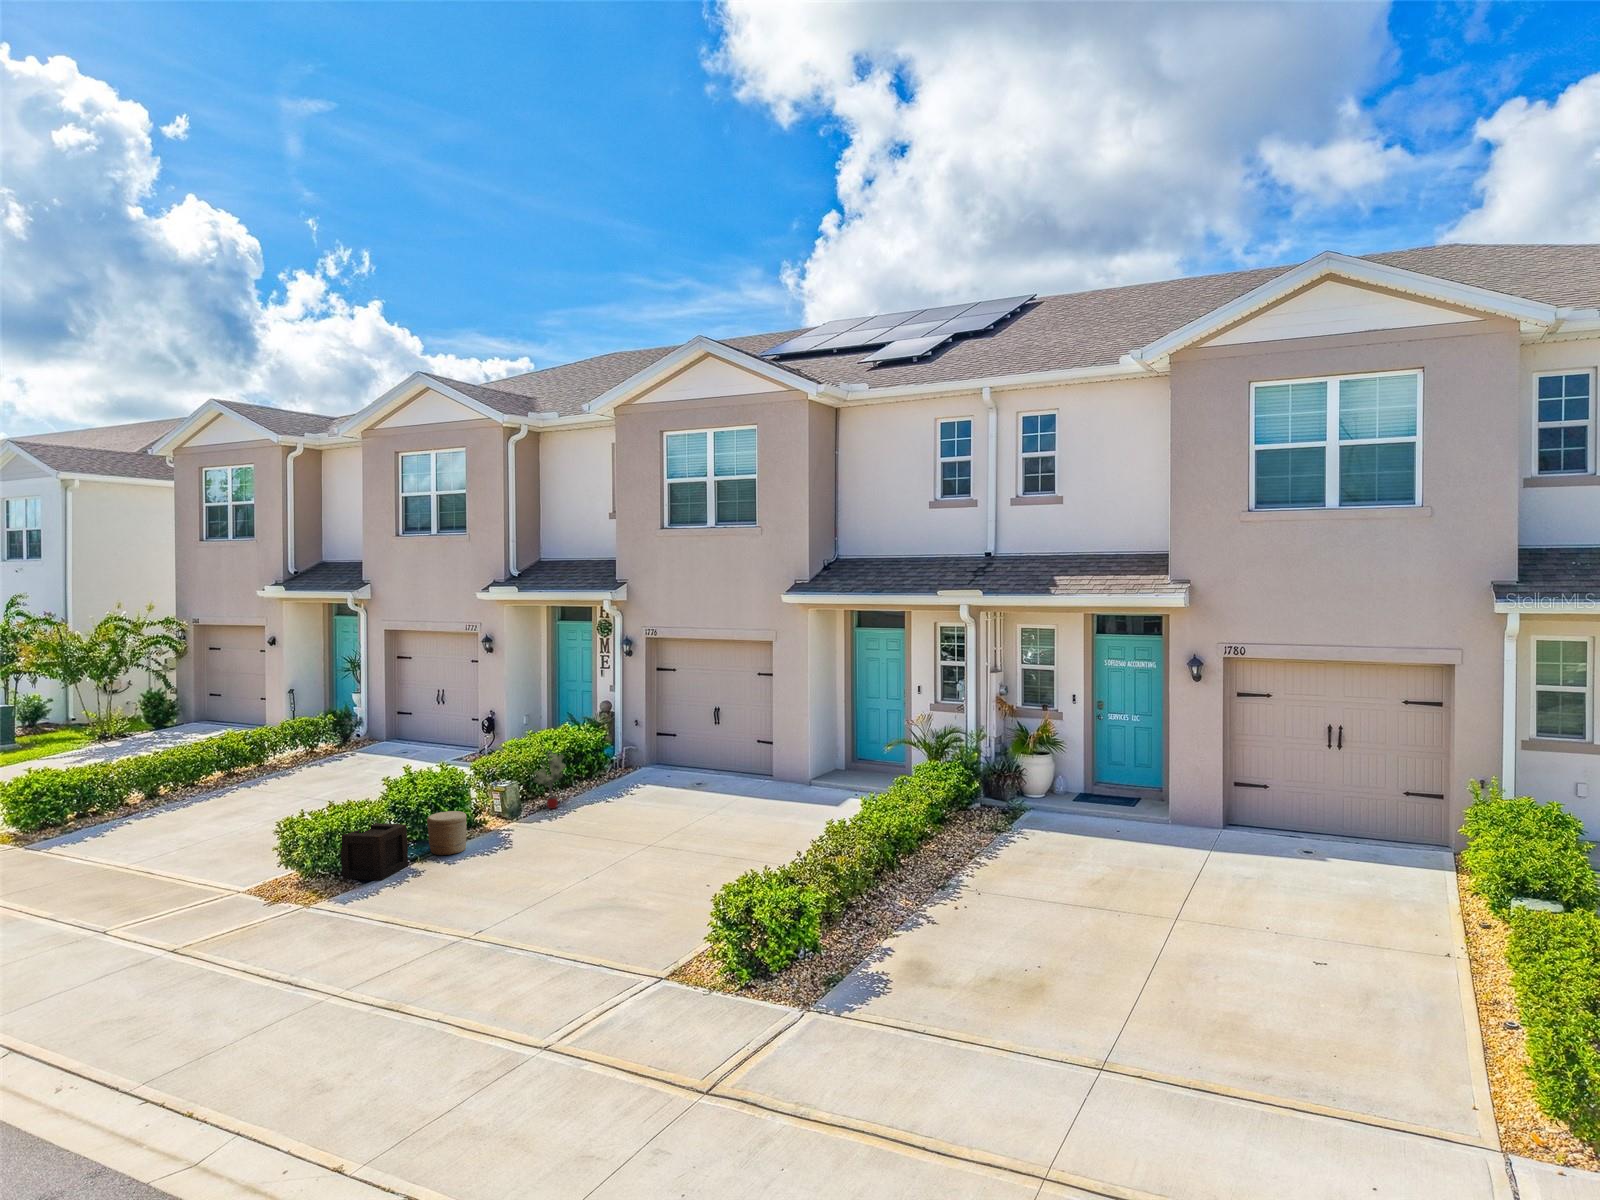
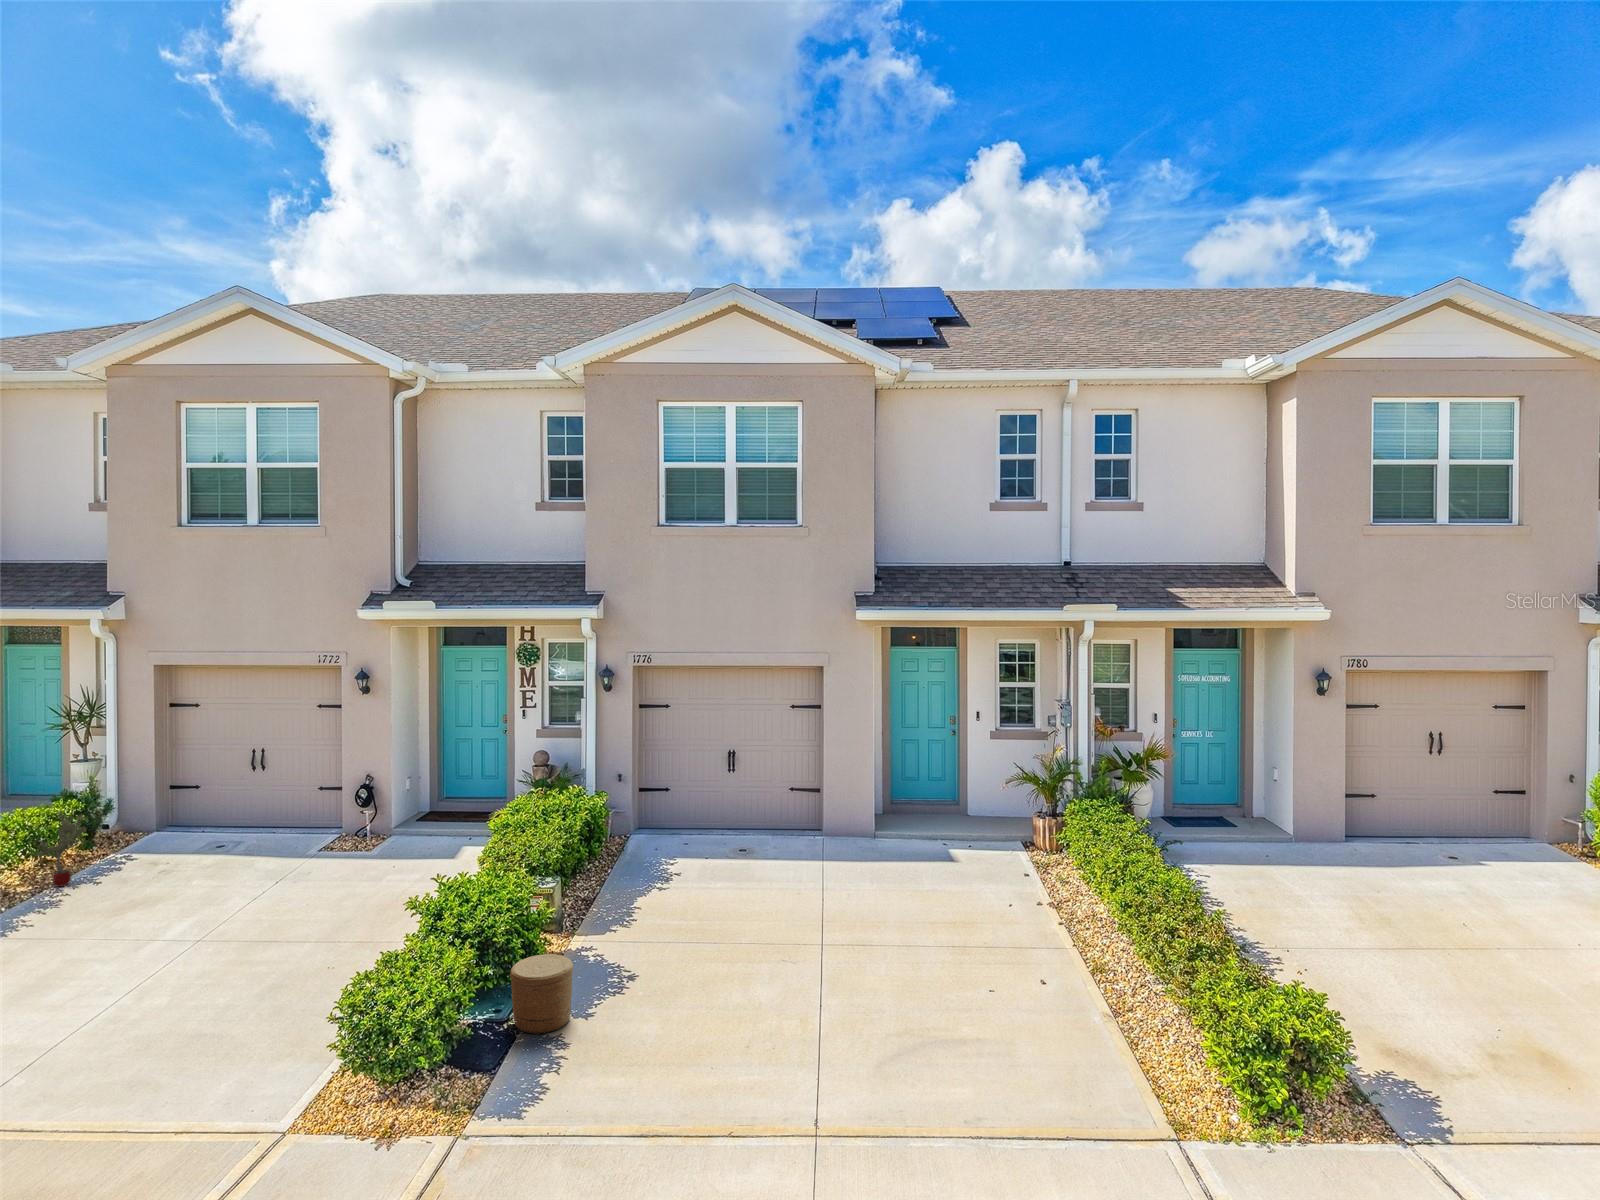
potted tree: present [534,752,565,809] -> present [33,812,86,887]
wooden crate: present [340,823,408,880] -> none [430,997,518,1117]

